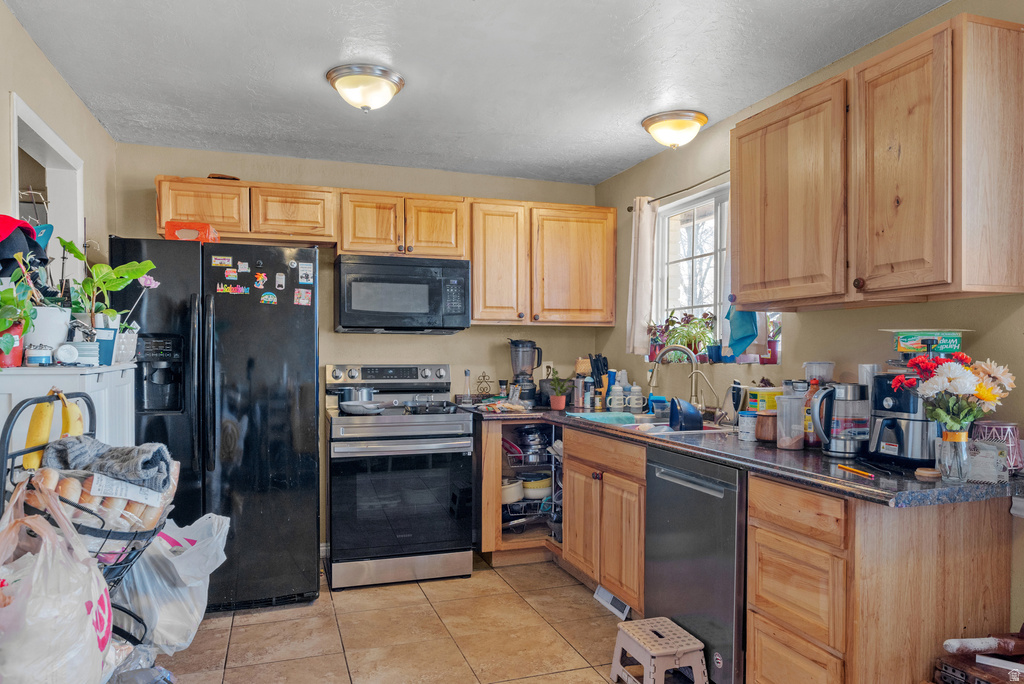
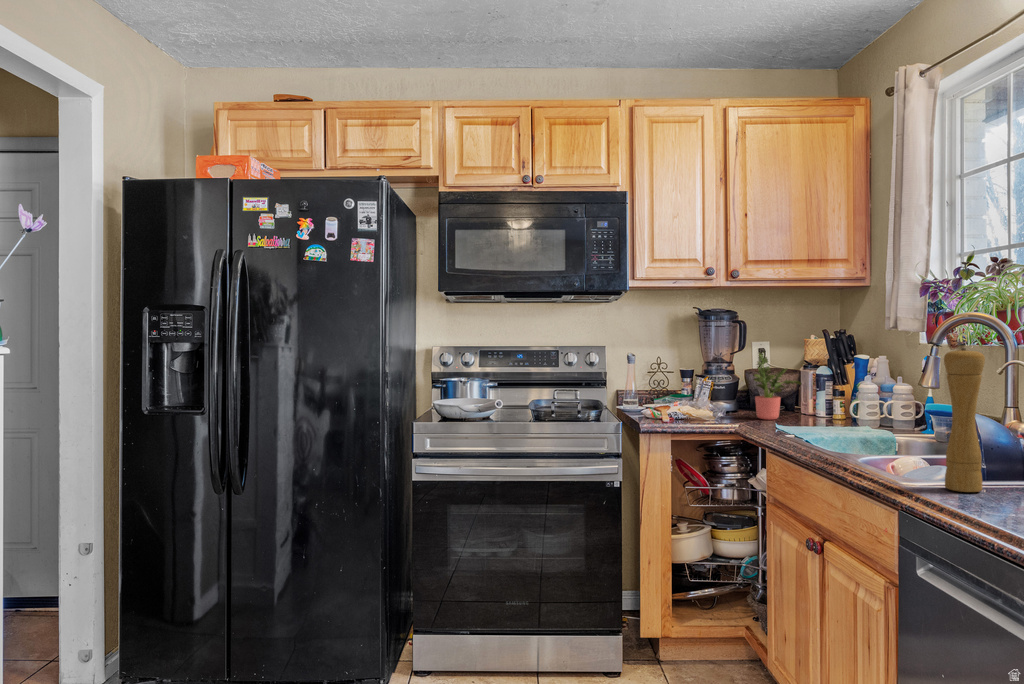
pepper mill: none [667,363,686,438] -> present [944,348,985,492]

